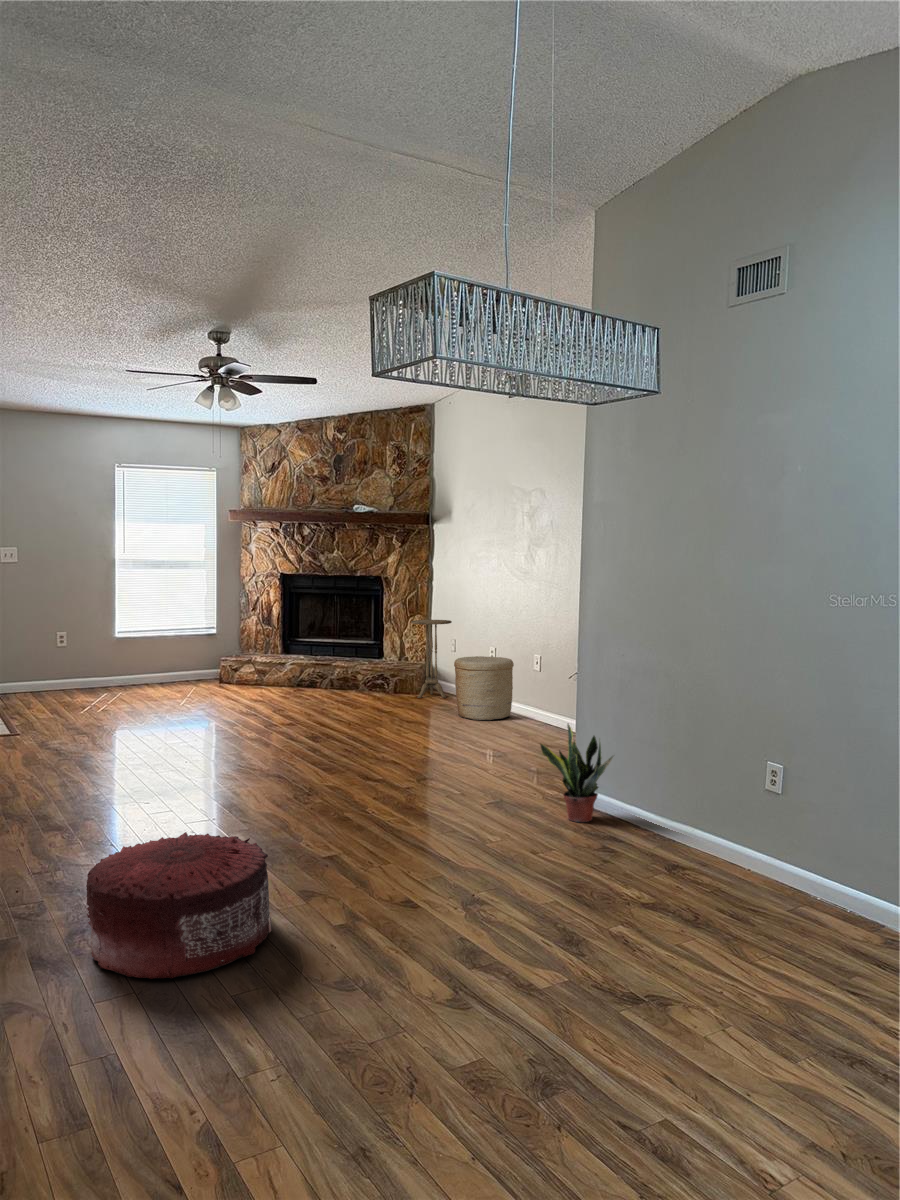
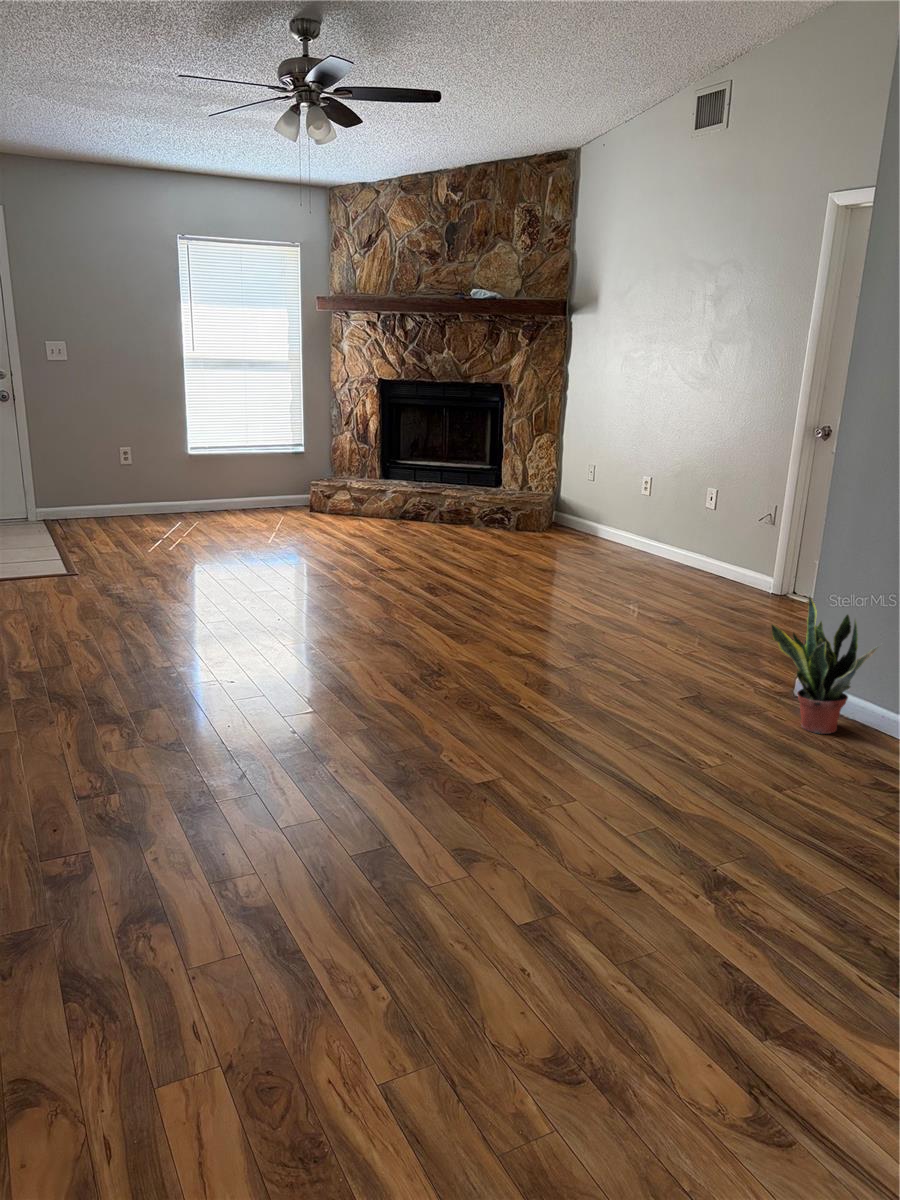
side table: present [411,620,452,698] -> none [544,439,595,538]
woven basket: present [454,656,514,720] -> none [603,488,680,570]
pouf: present [86,832,271,979] -> none [150,761,424,1011]

